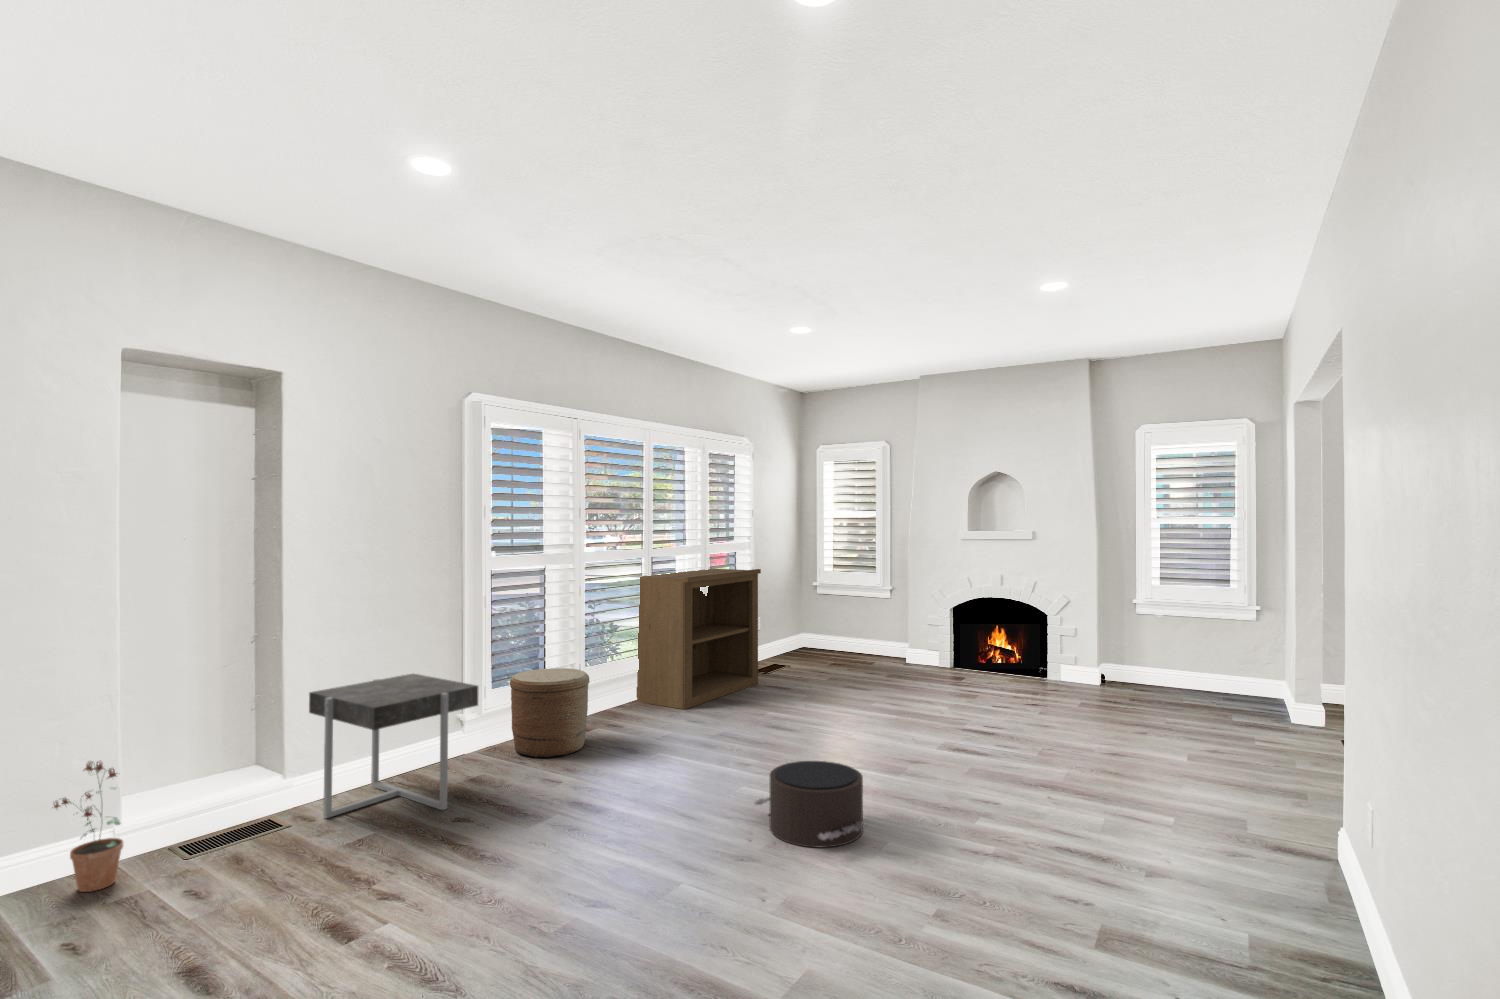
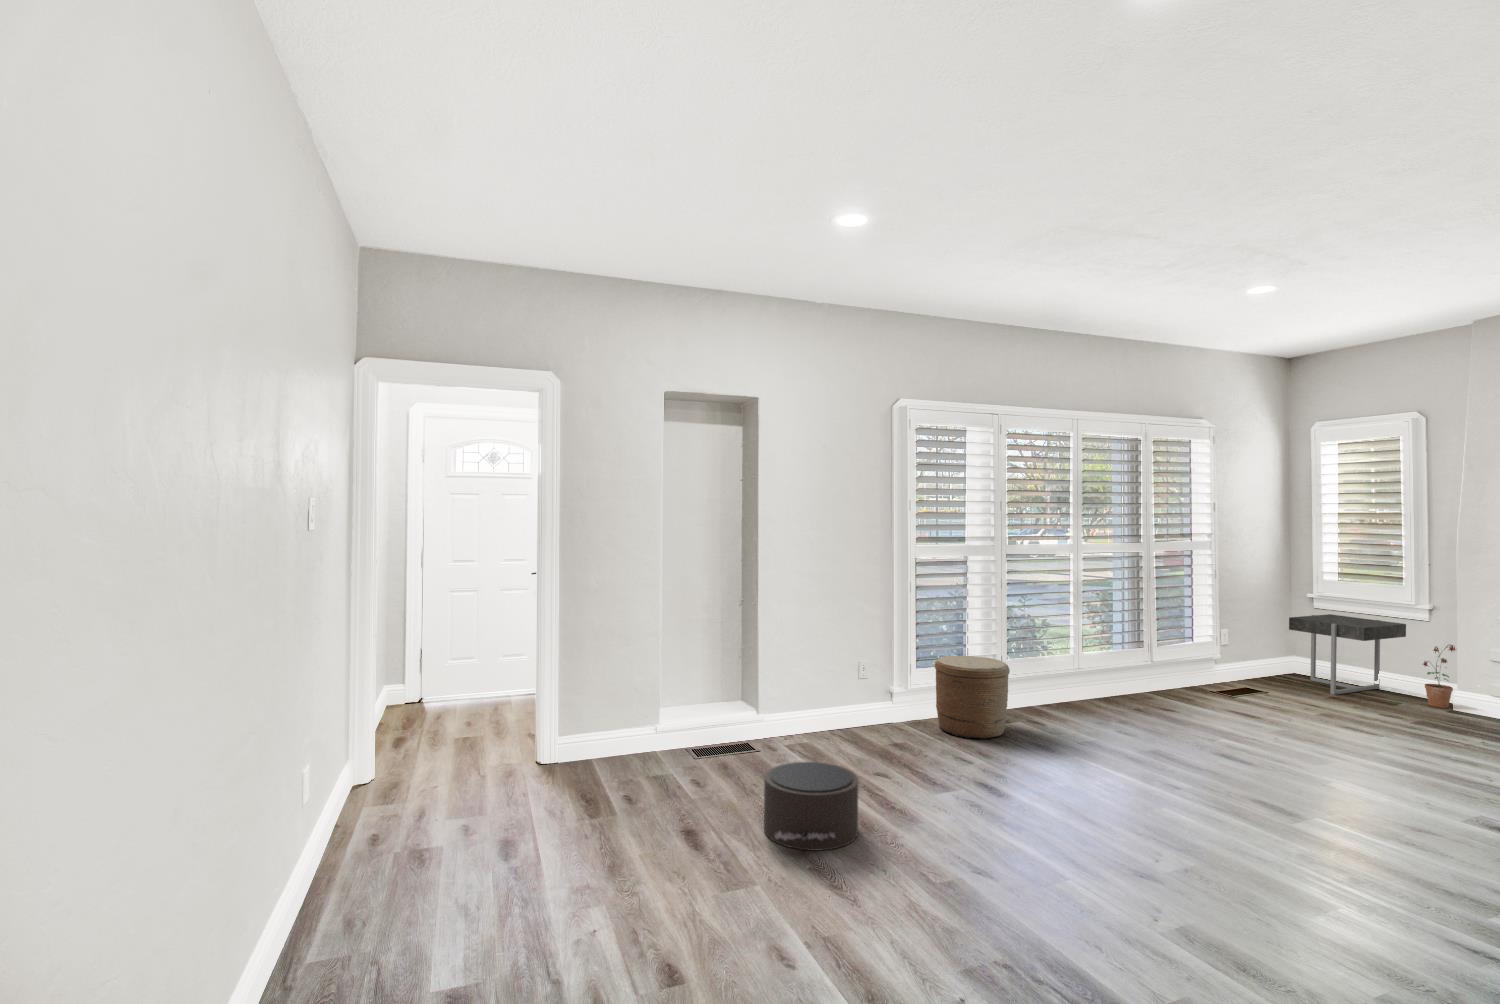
bookshelf: present [637,569,761,709] -> none [1068,571,1221,716]
side table: present [309,674,478,818] -> present [1289,614,1406,695]
potted plant: present [54,761,123,892] -> present [1423,645,1455,708]
pouf: present [755,761,863,848] -> present [764,762,858,851]

